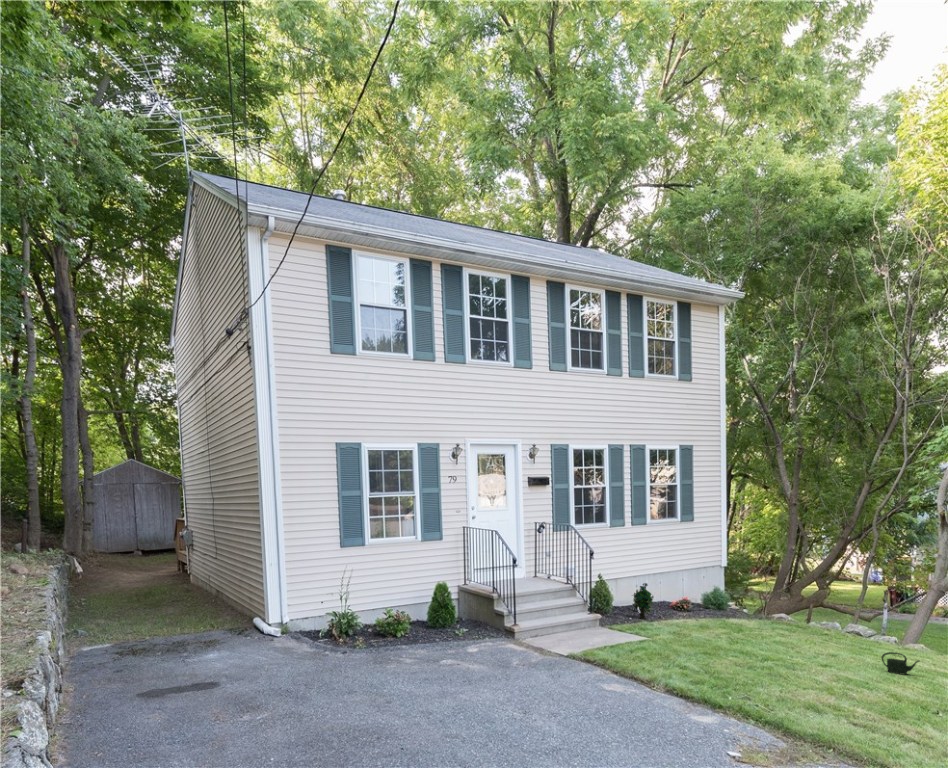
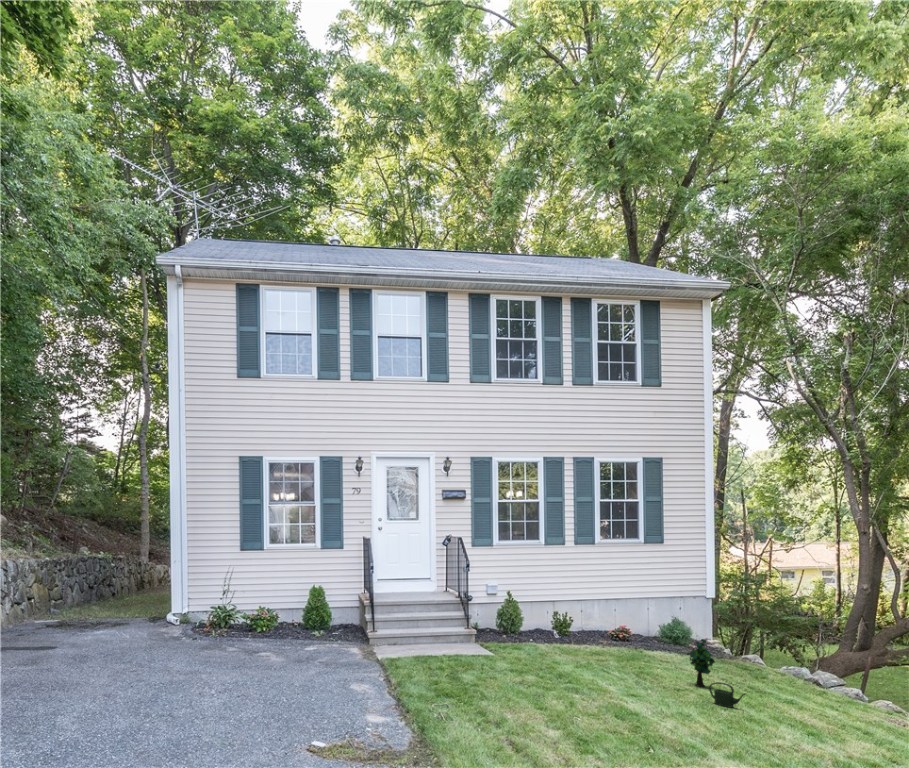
decorative plant: present [634,583,653,619] -> present [688,639,715,687]

